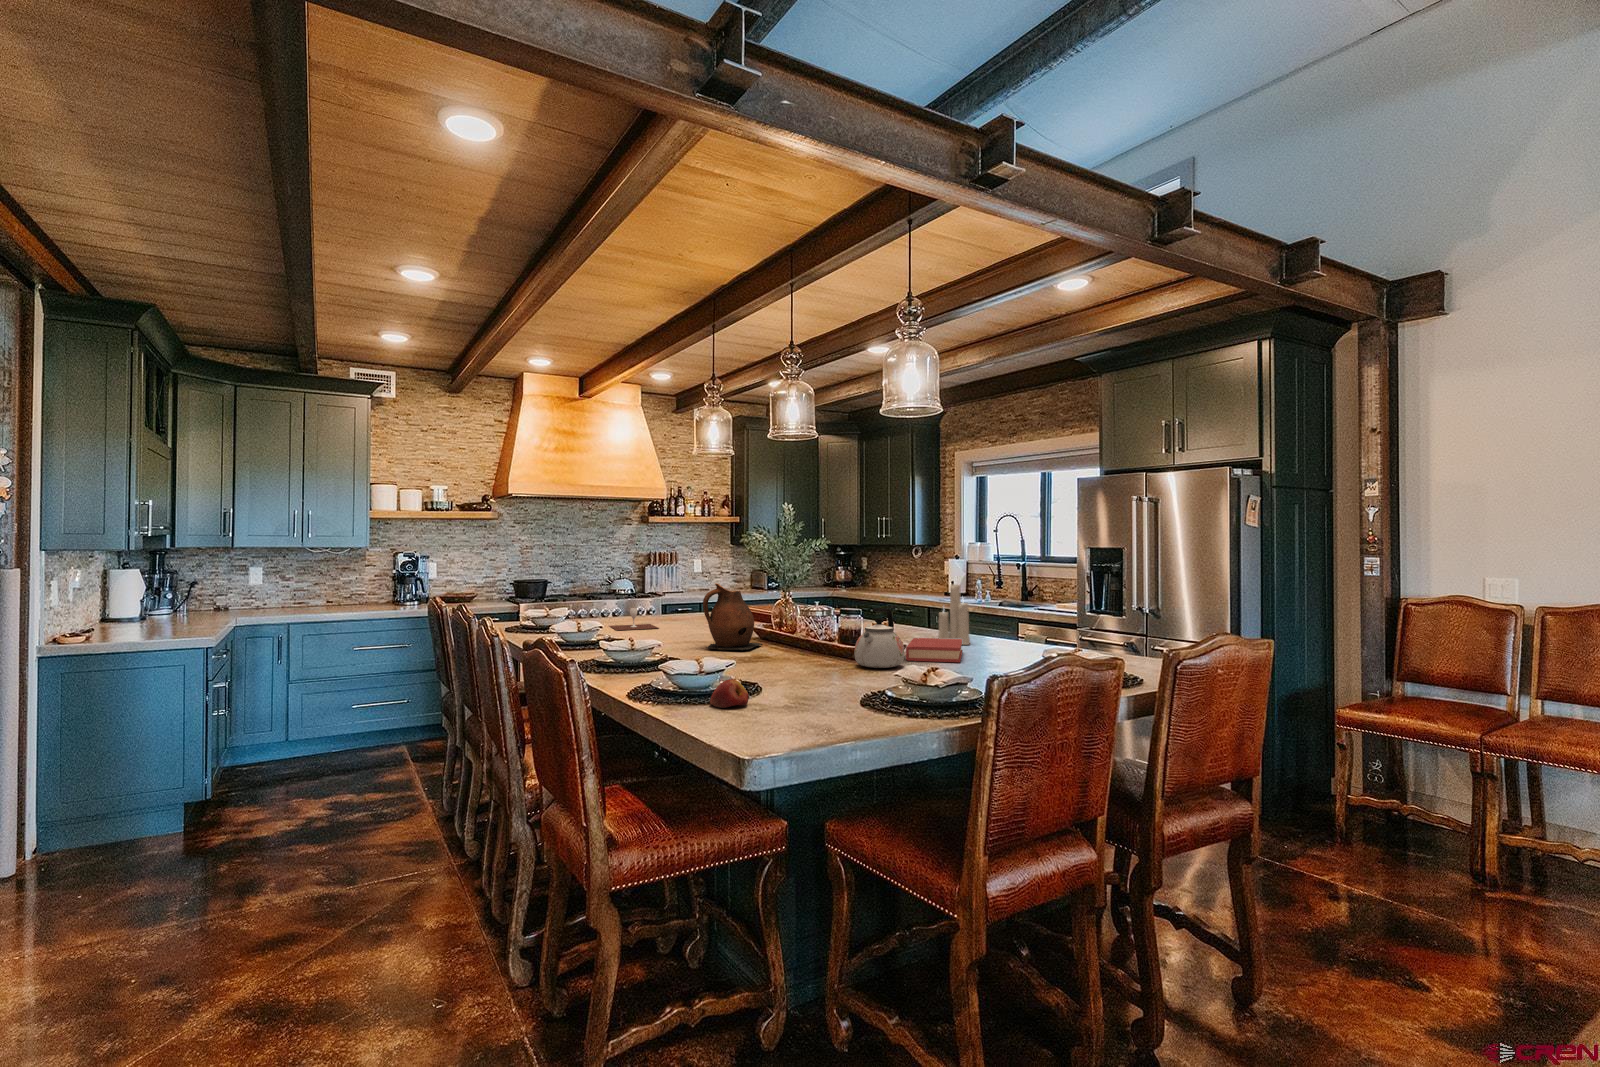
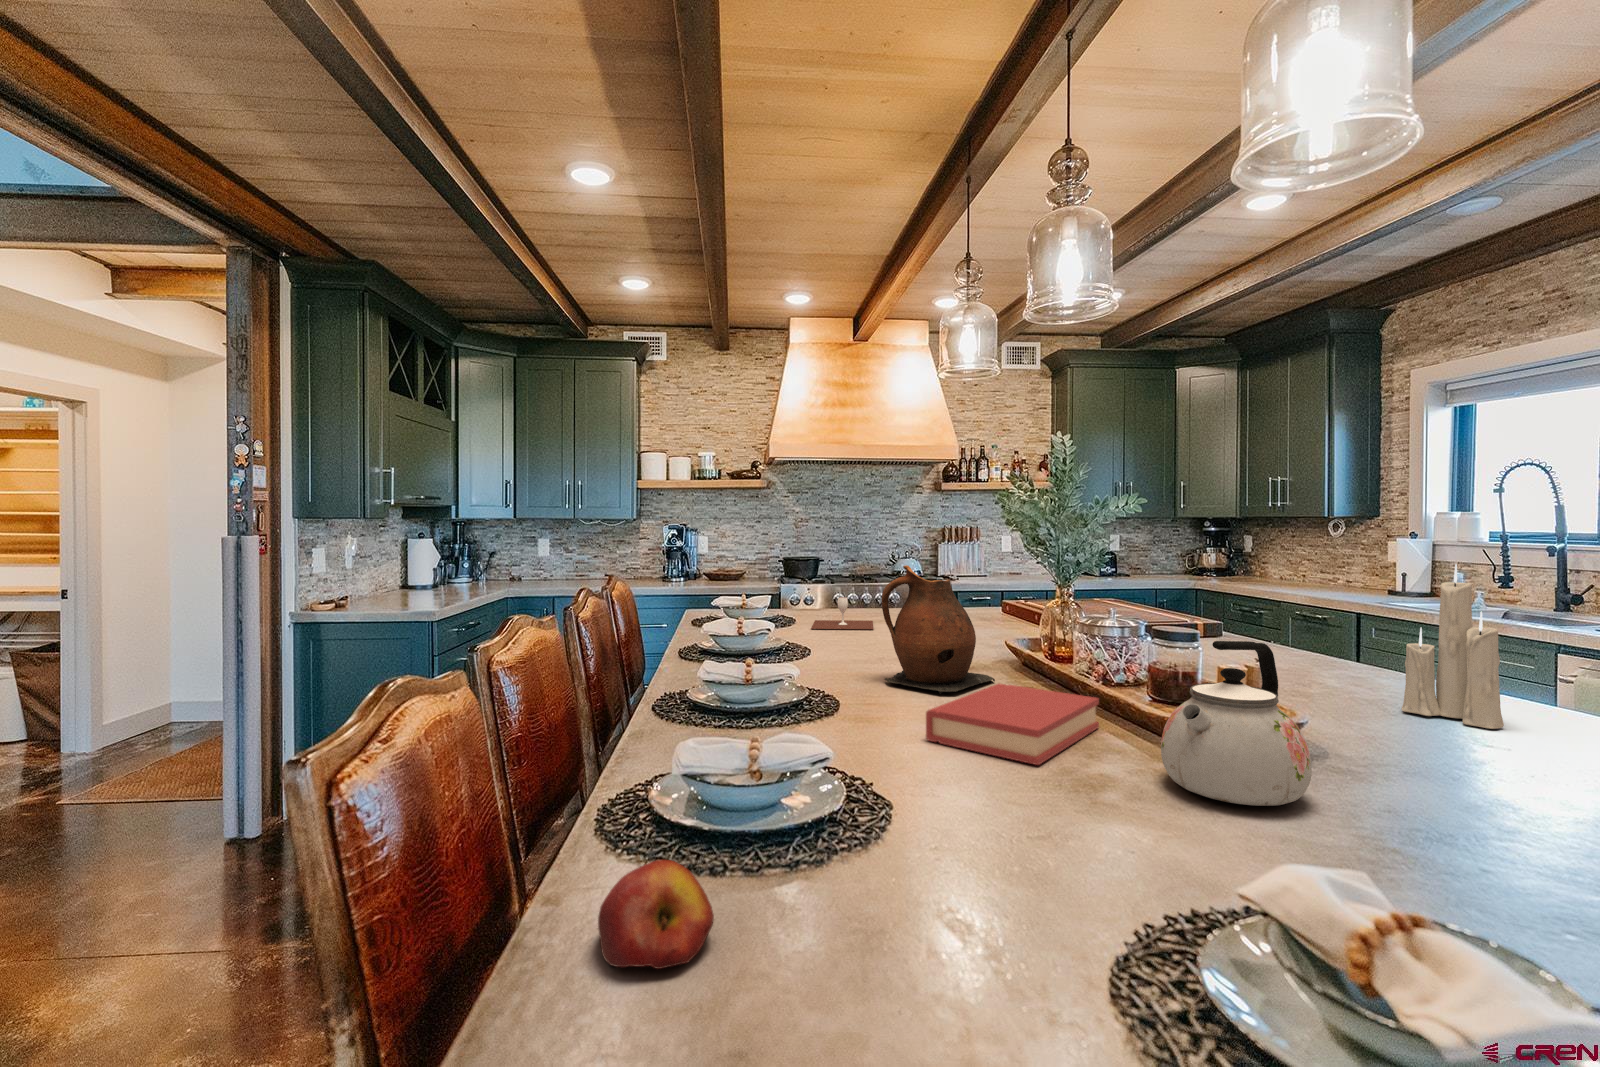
hardback book: present [906,638,963,662] -> present [926,684,1099,765]

